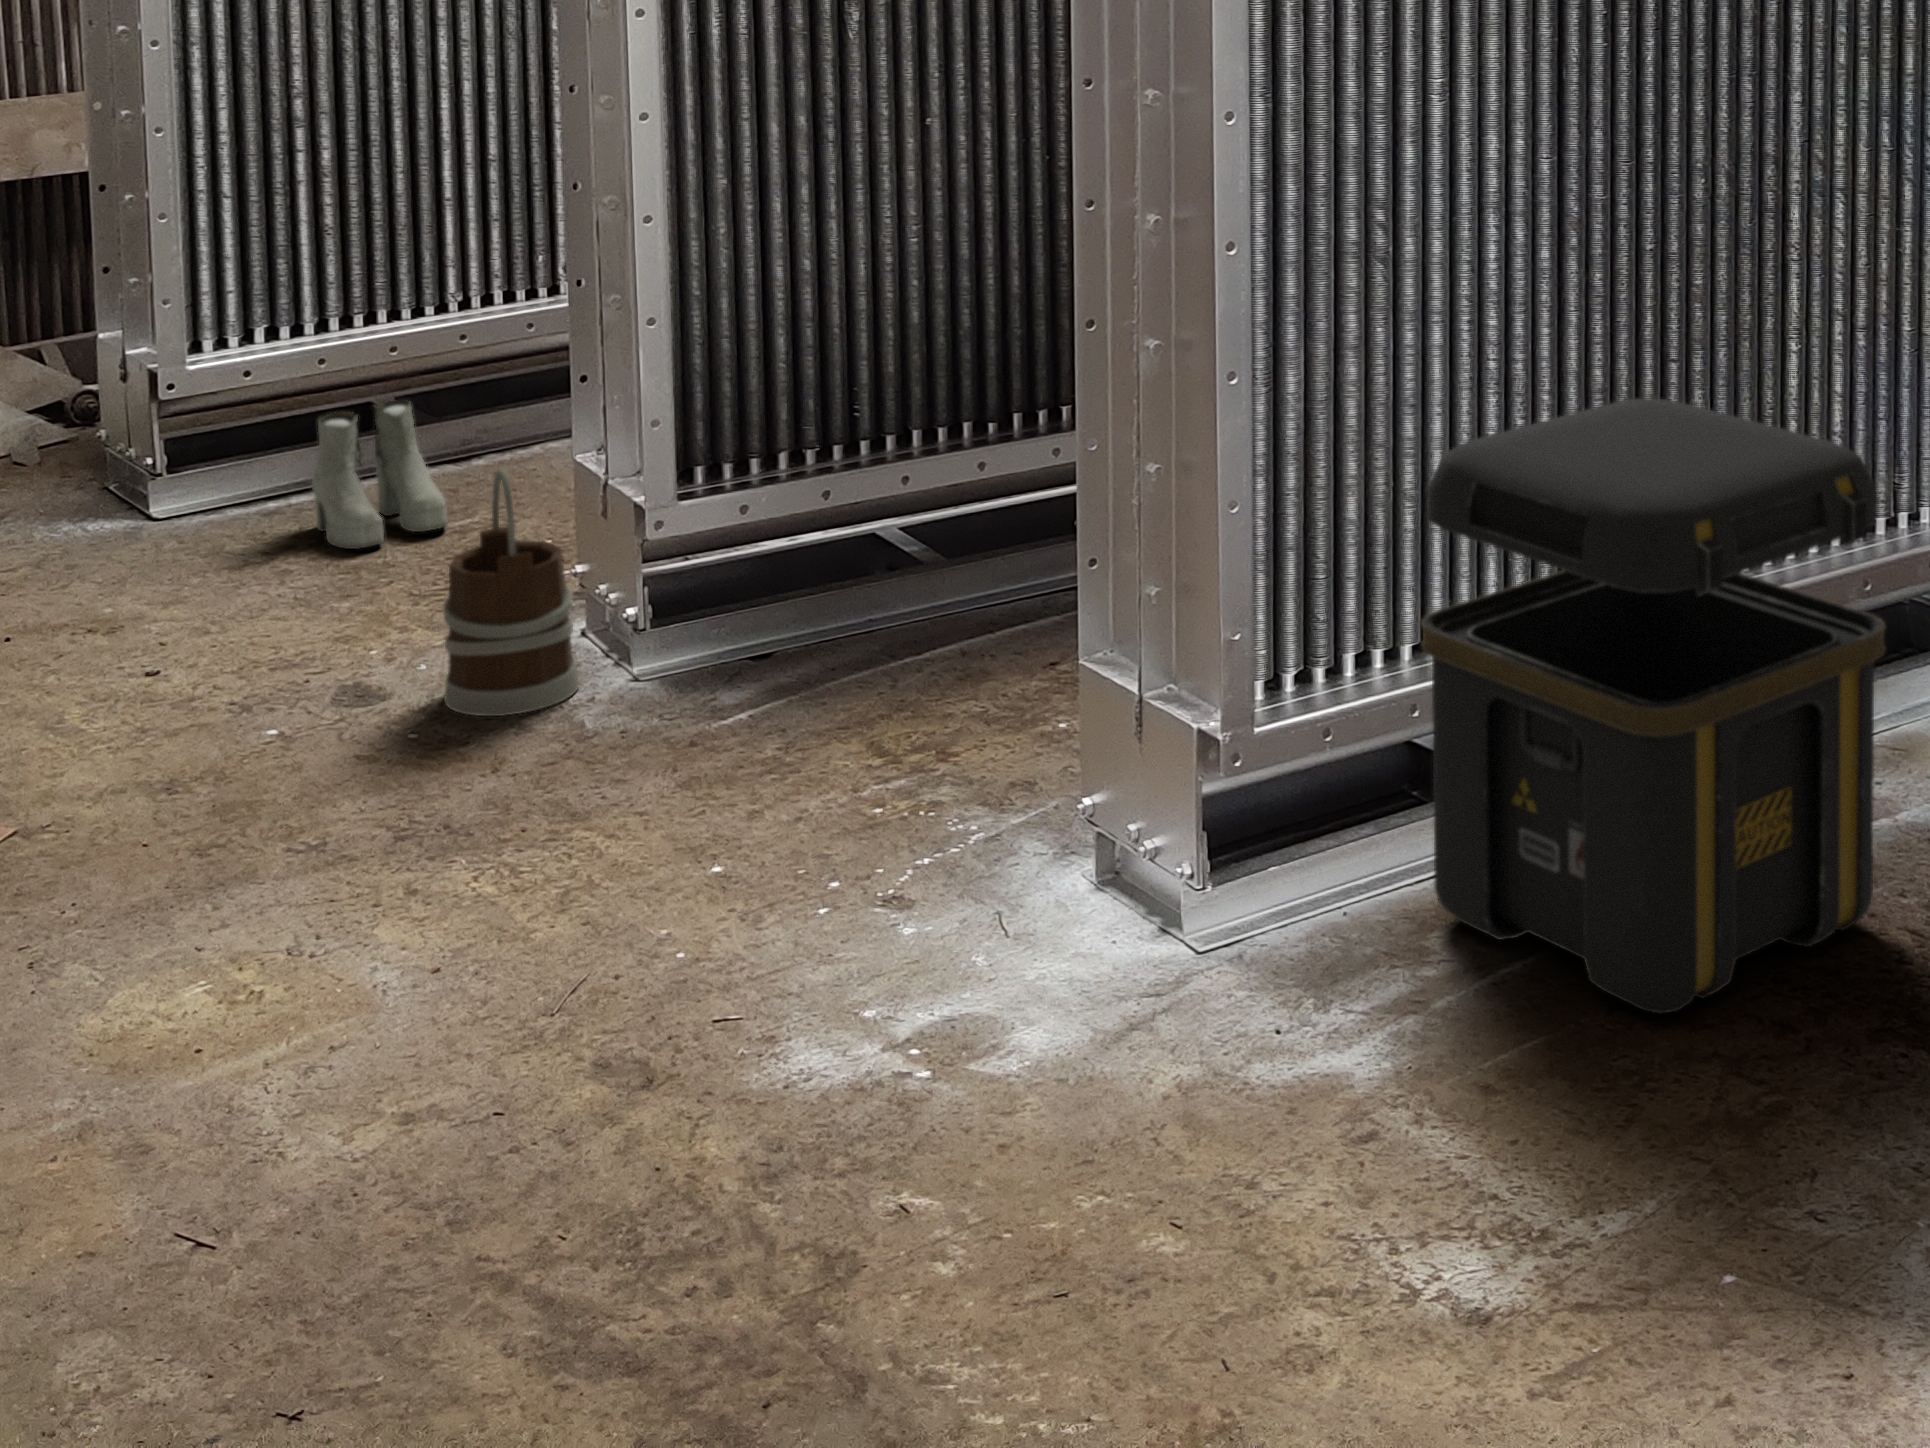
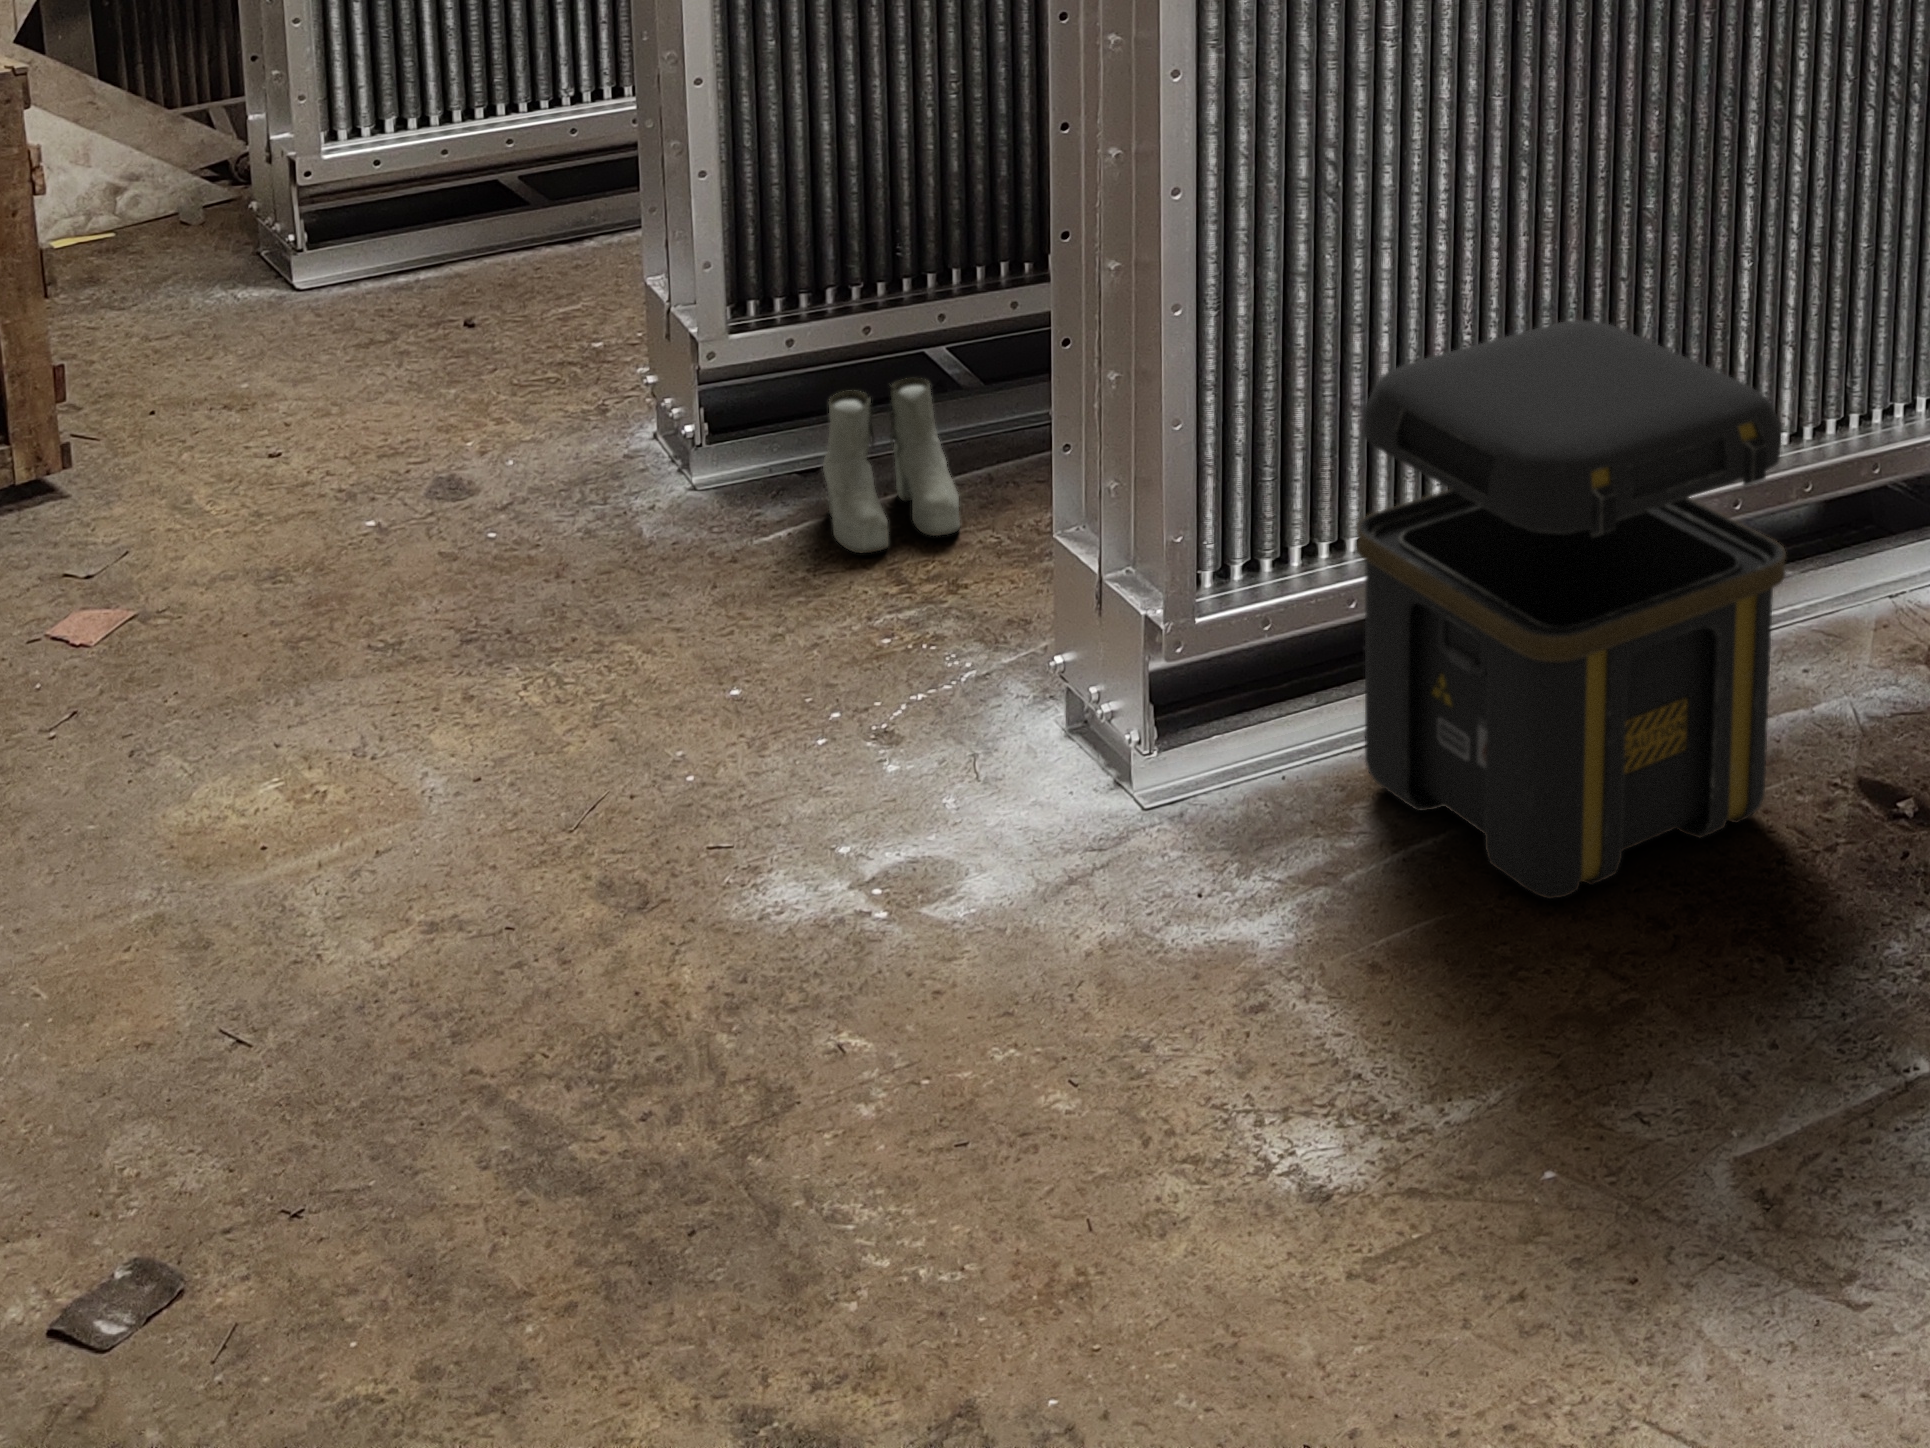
boots: present [312,400,447,549] -> present [823,378,960,553]
wooden bucket: present [443,469,579,716] -> none [524,295,647,516]

